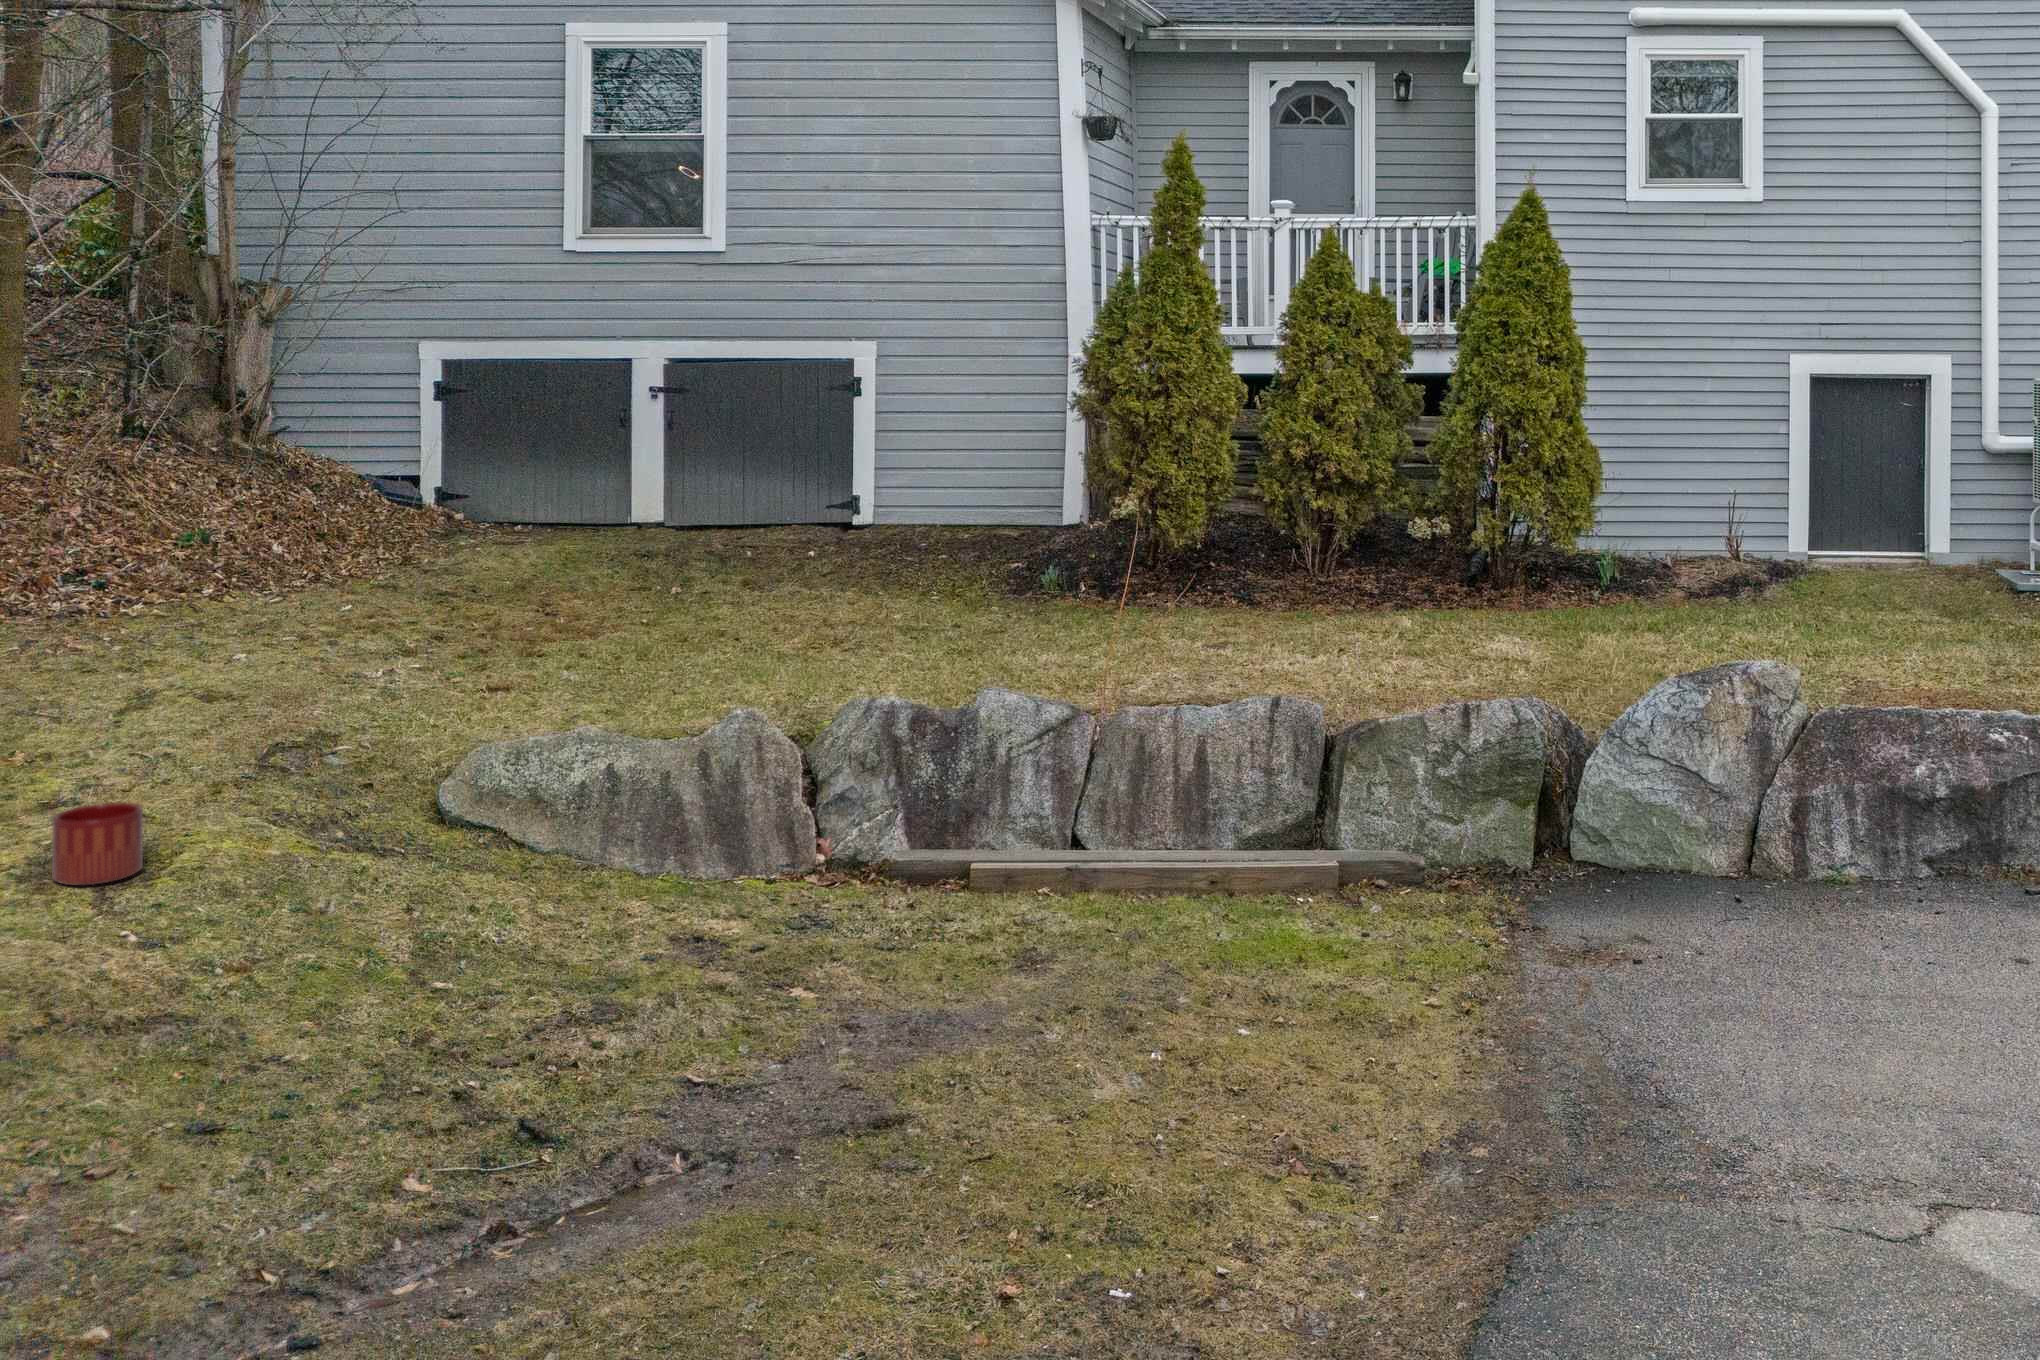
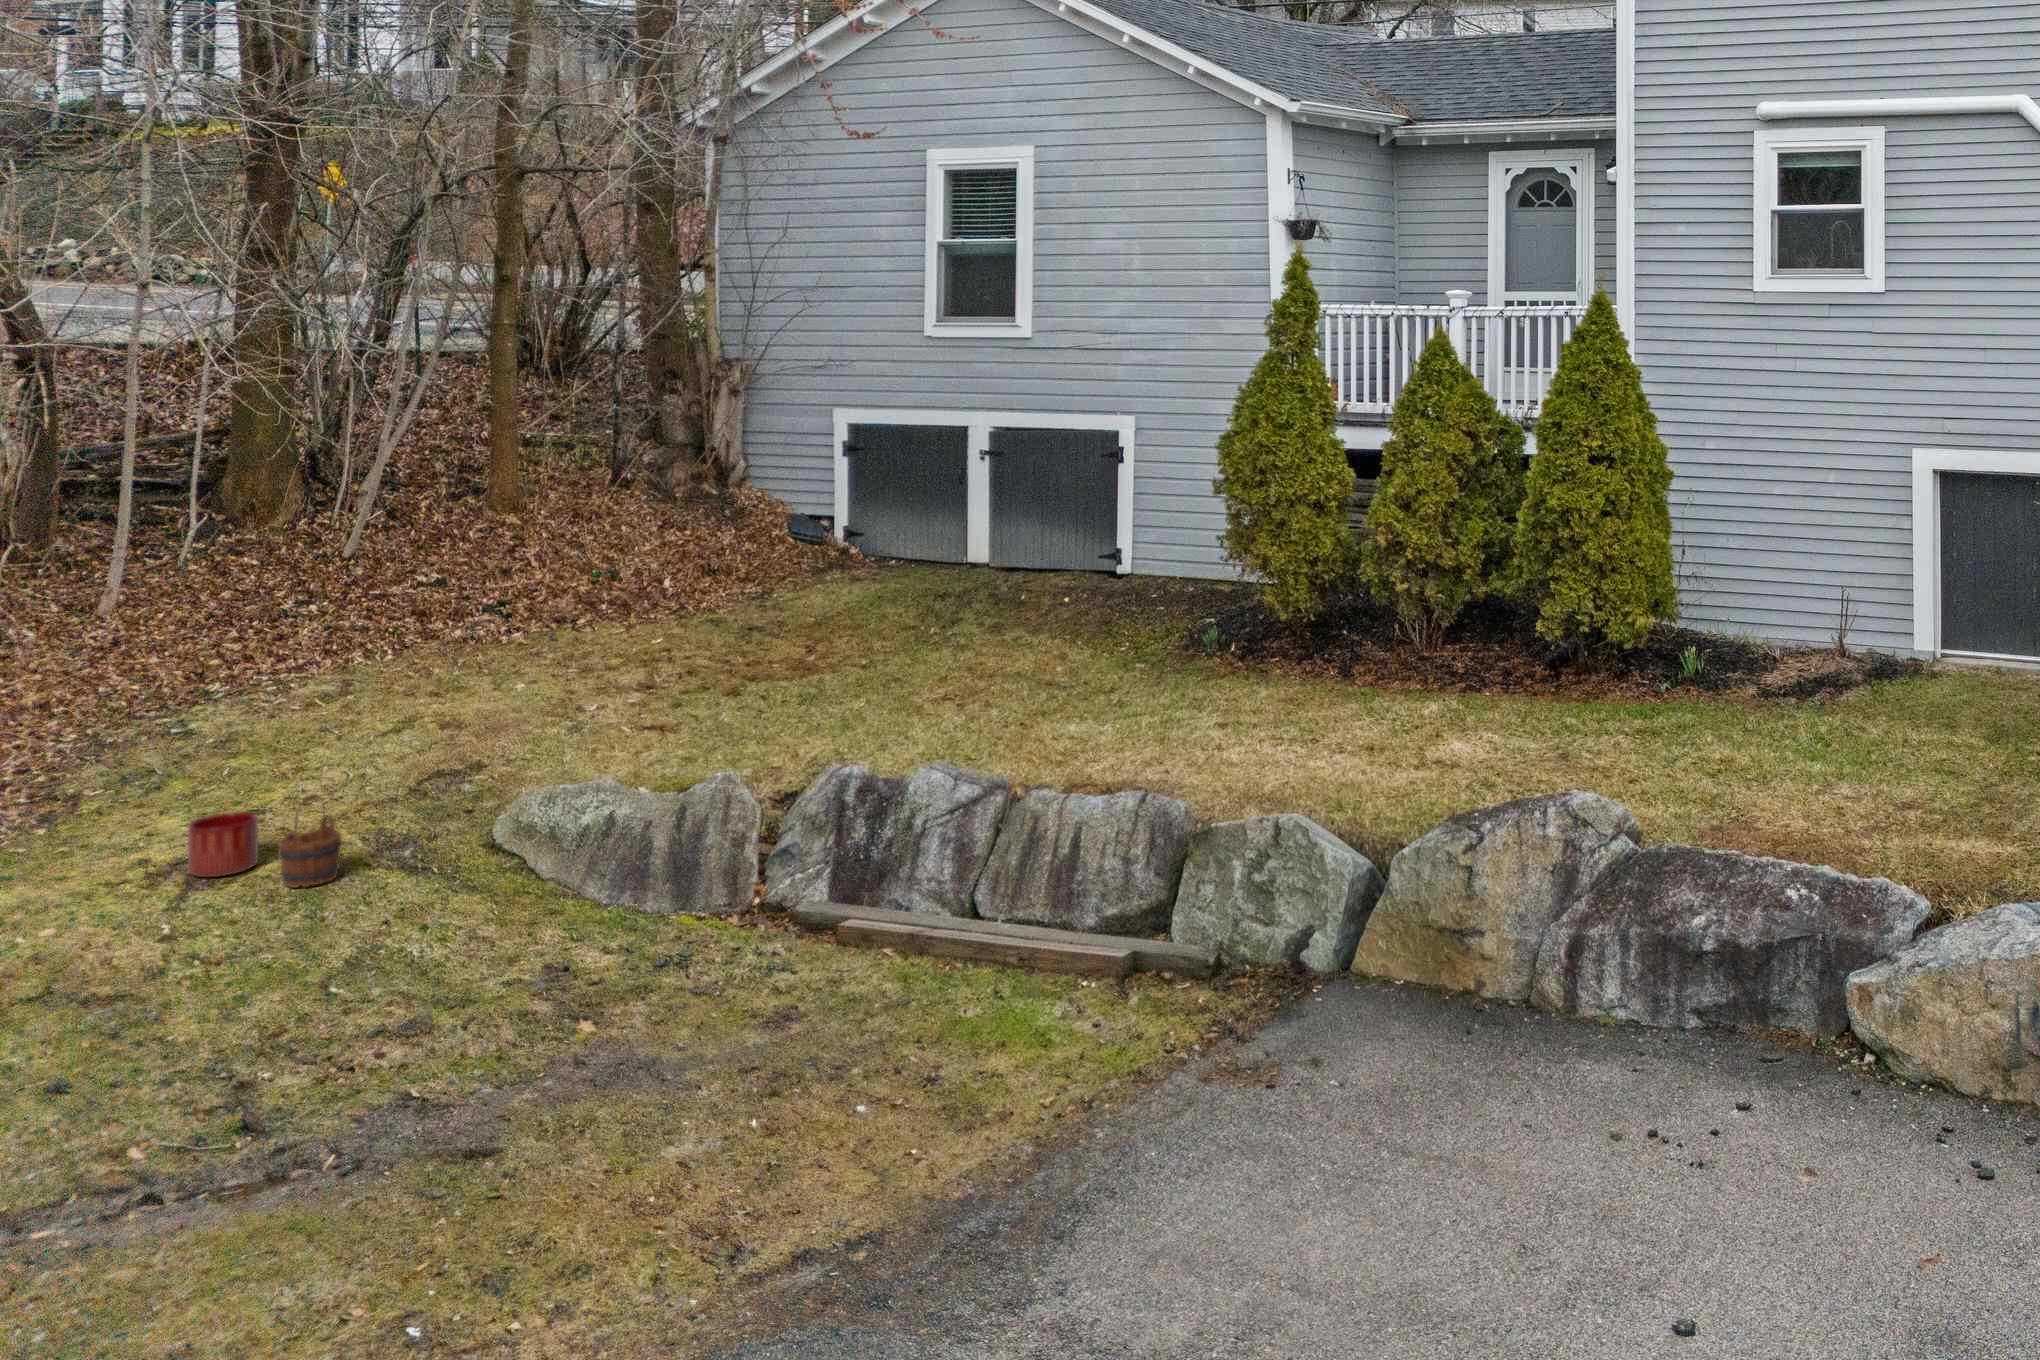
wooden bucket: none [200,767,279,886] -> present [278,794,342,888]

